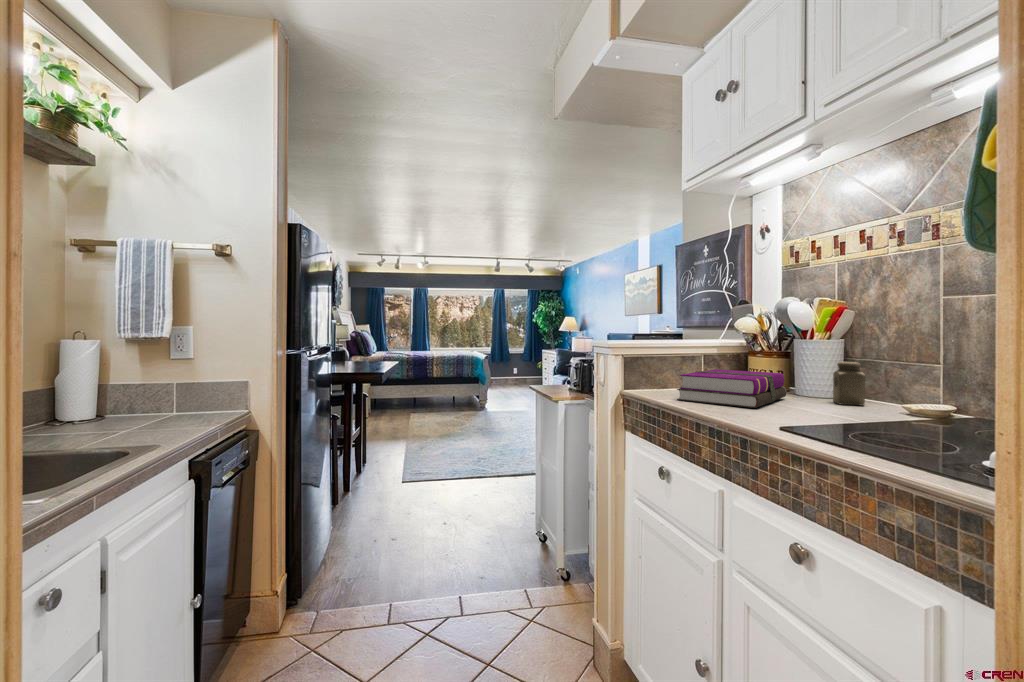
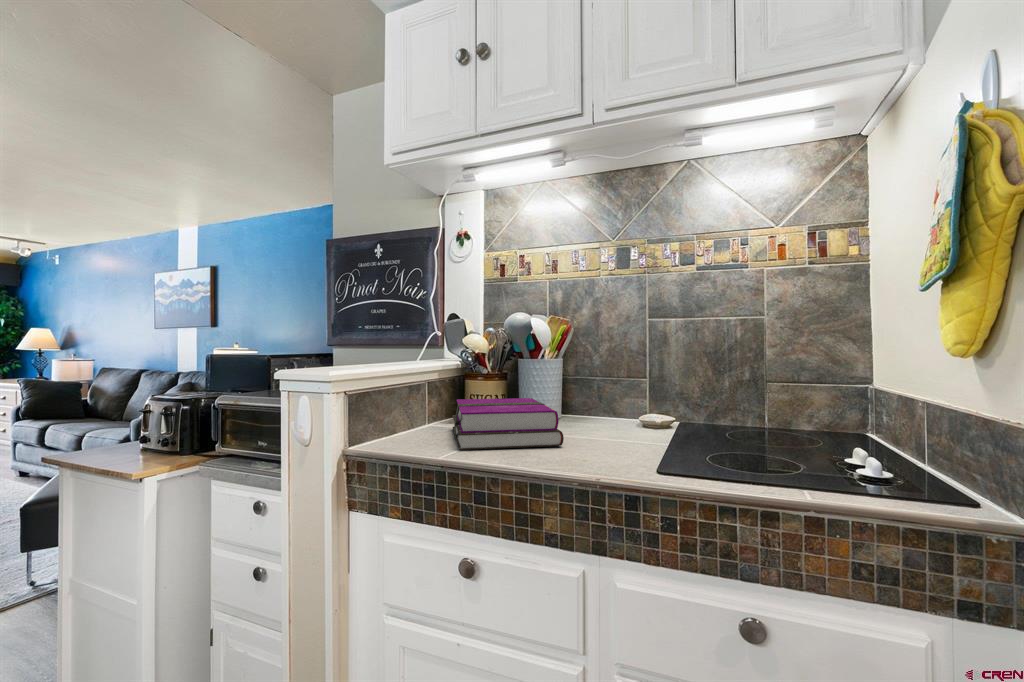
salt shaker: present [833,362,865,405] -> none [570,381,601,426]

